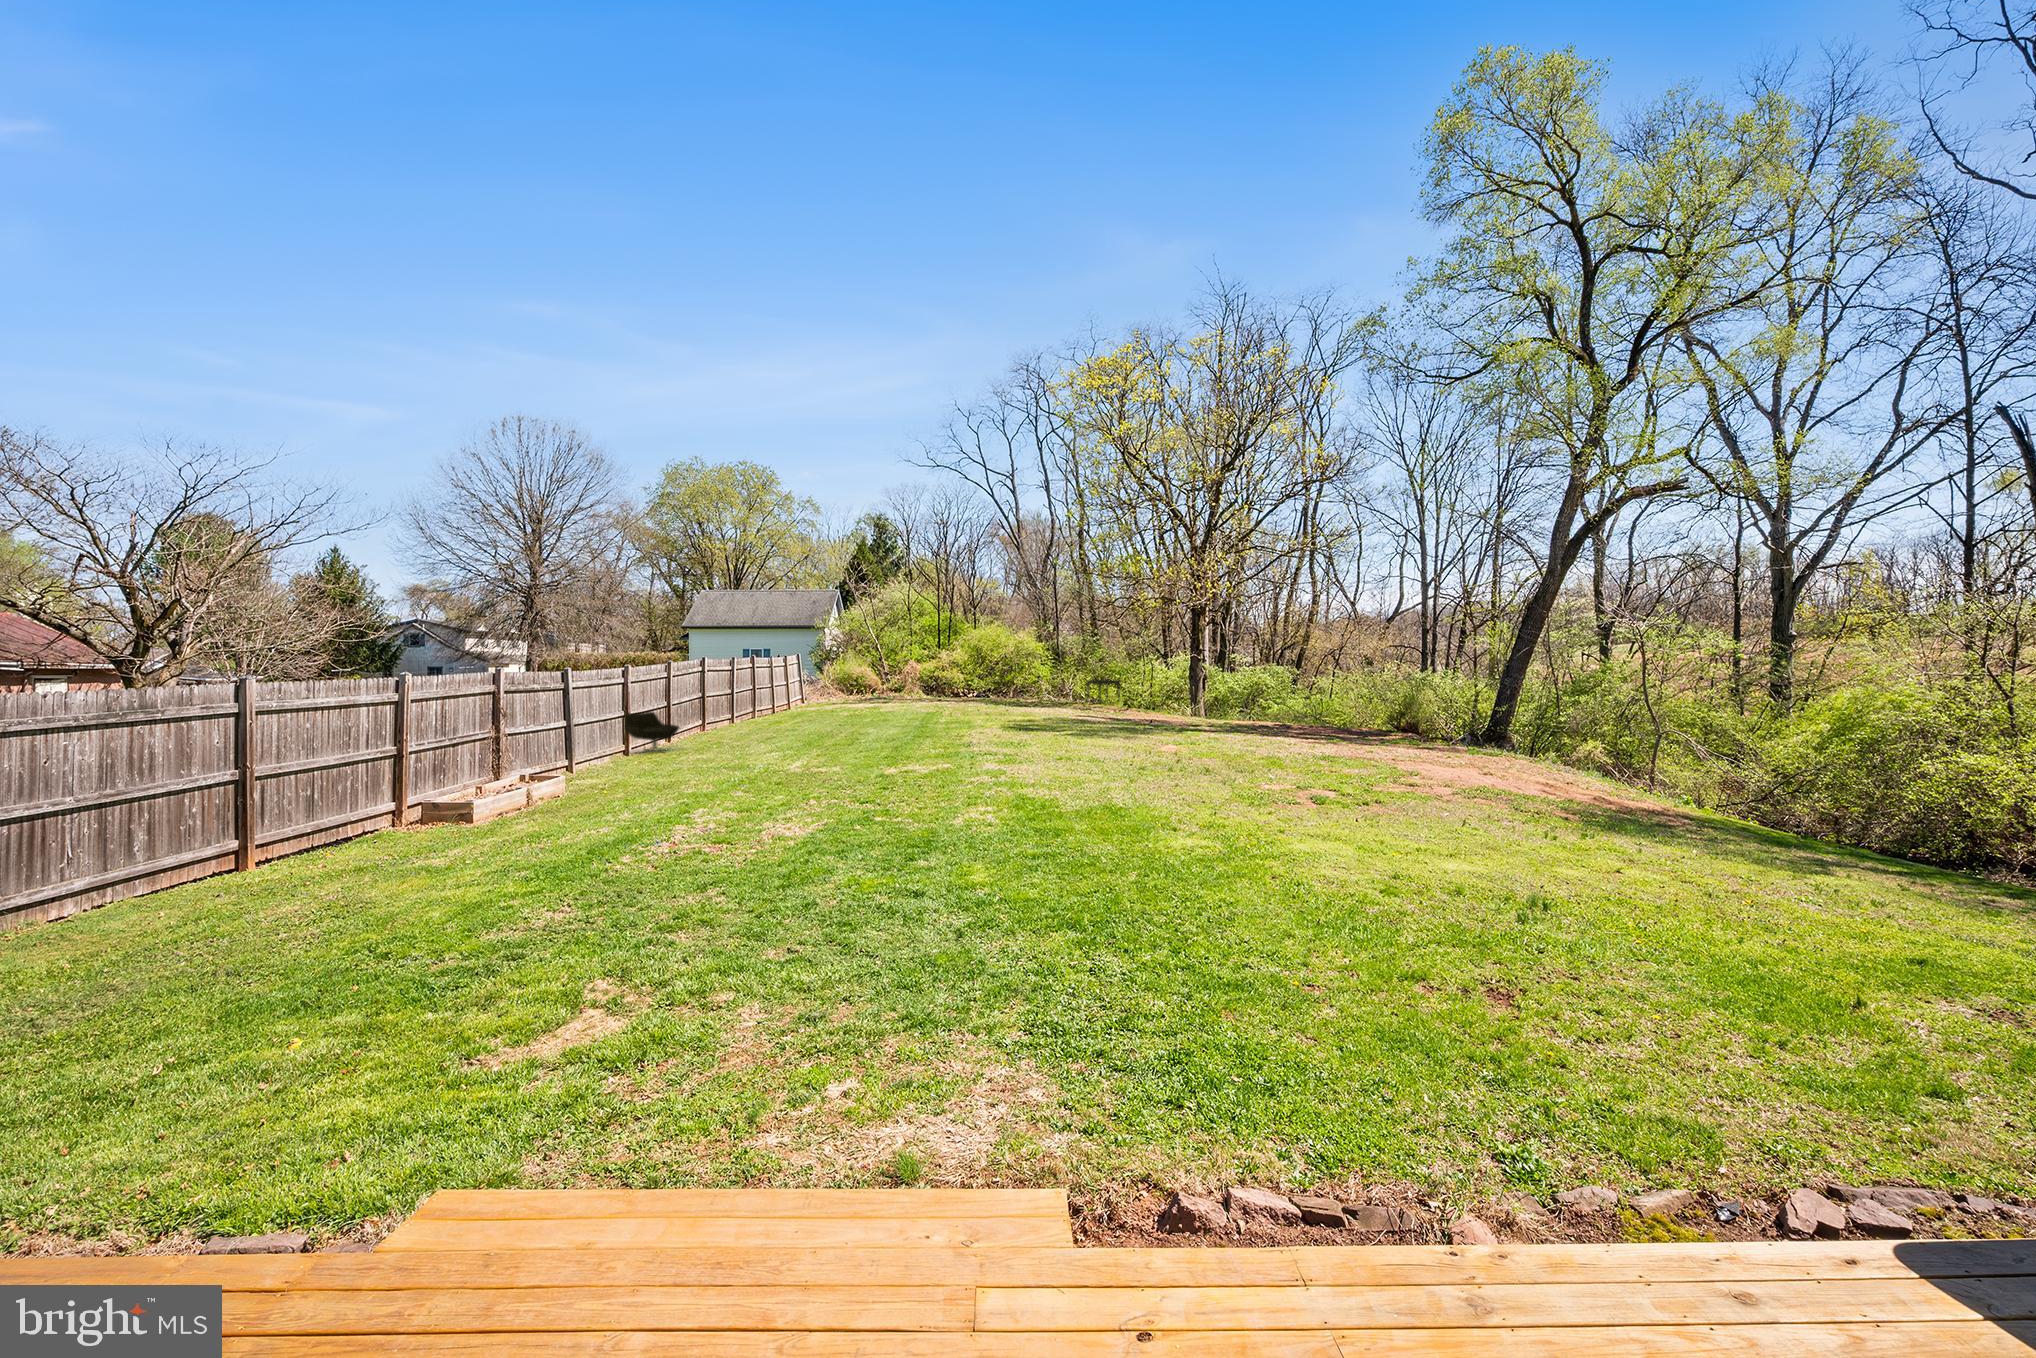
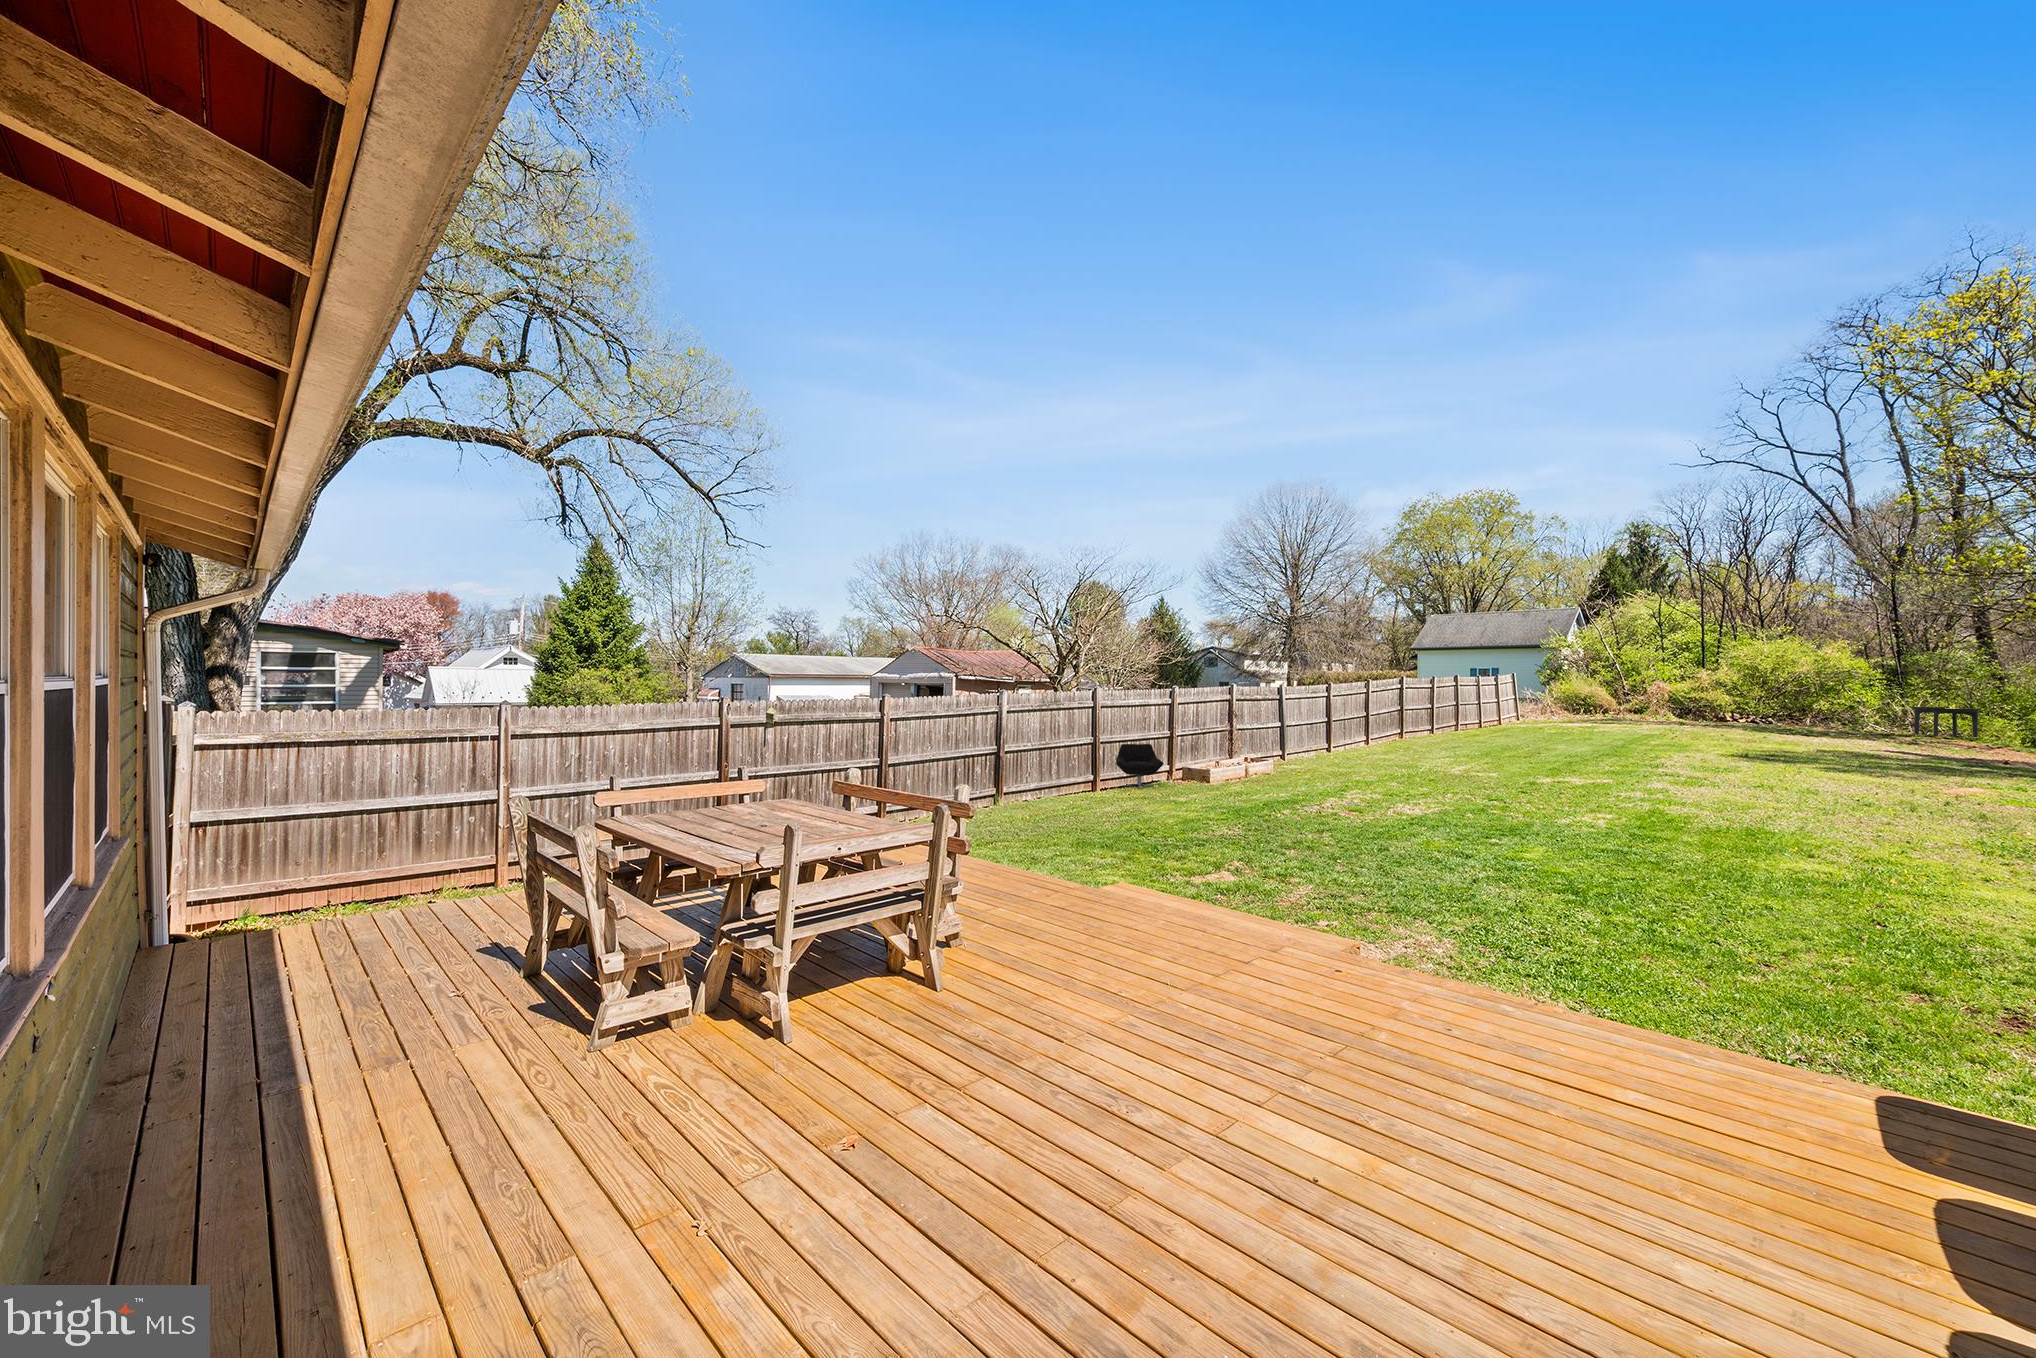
lounge chair: present [624,712,679,752] -> present [1116,744,1164,789]

